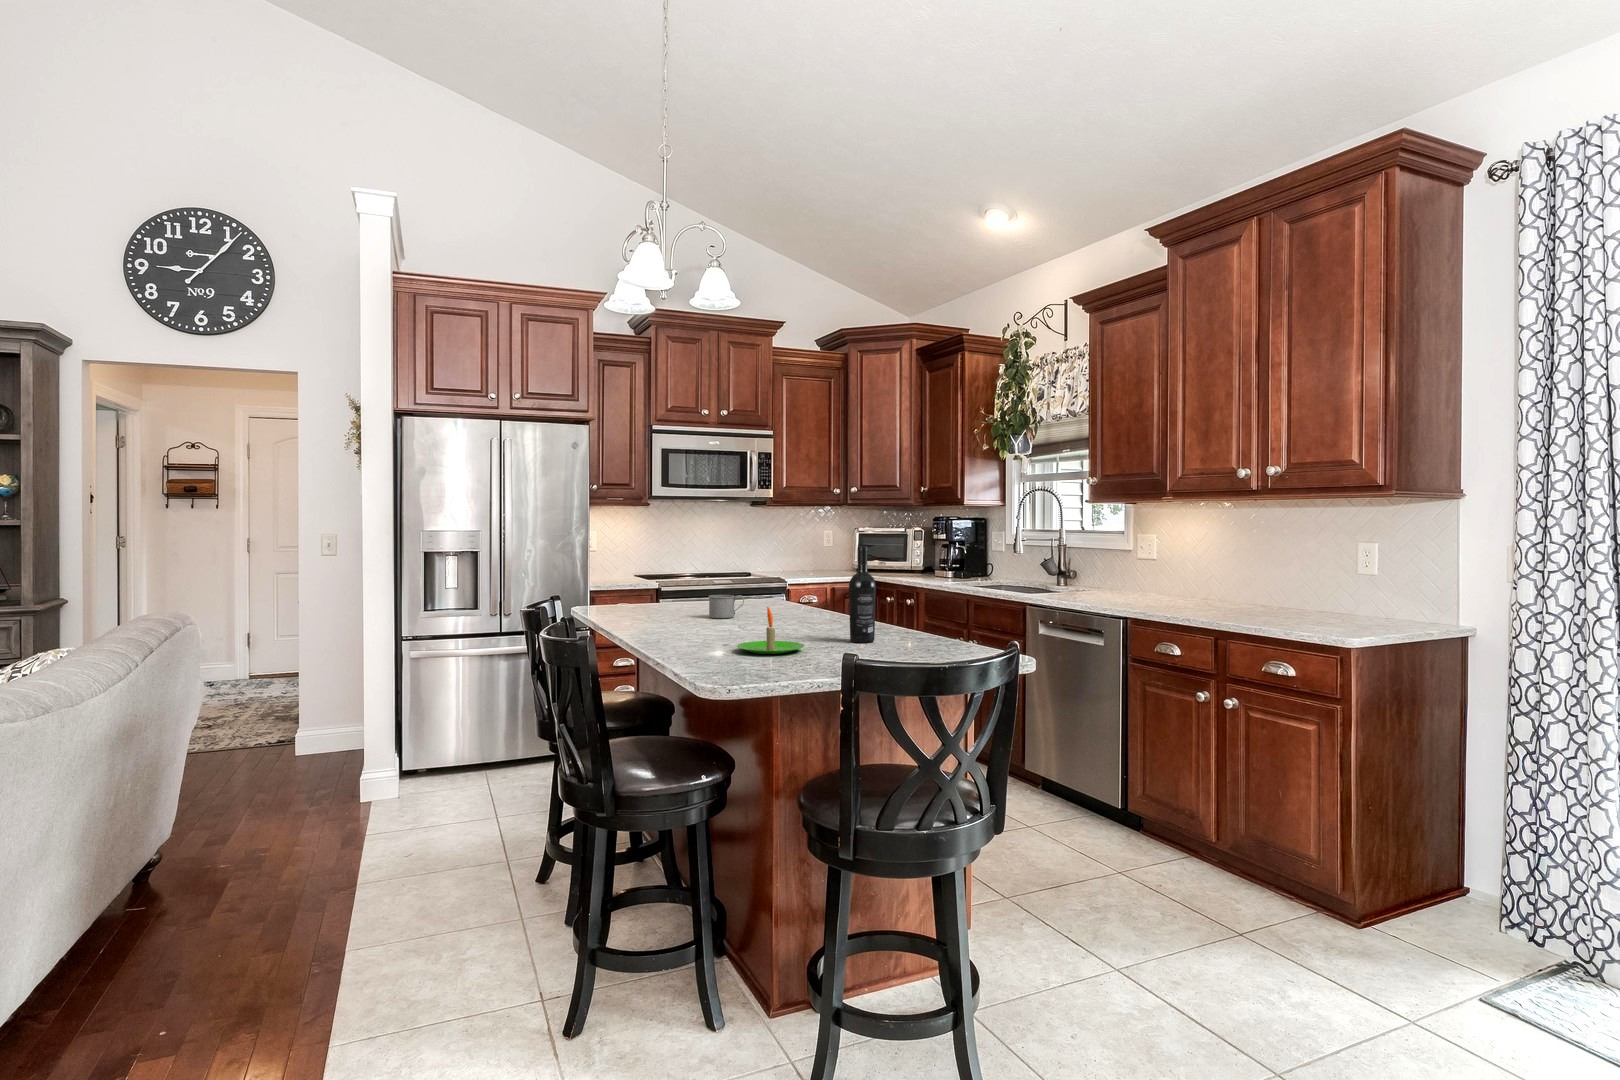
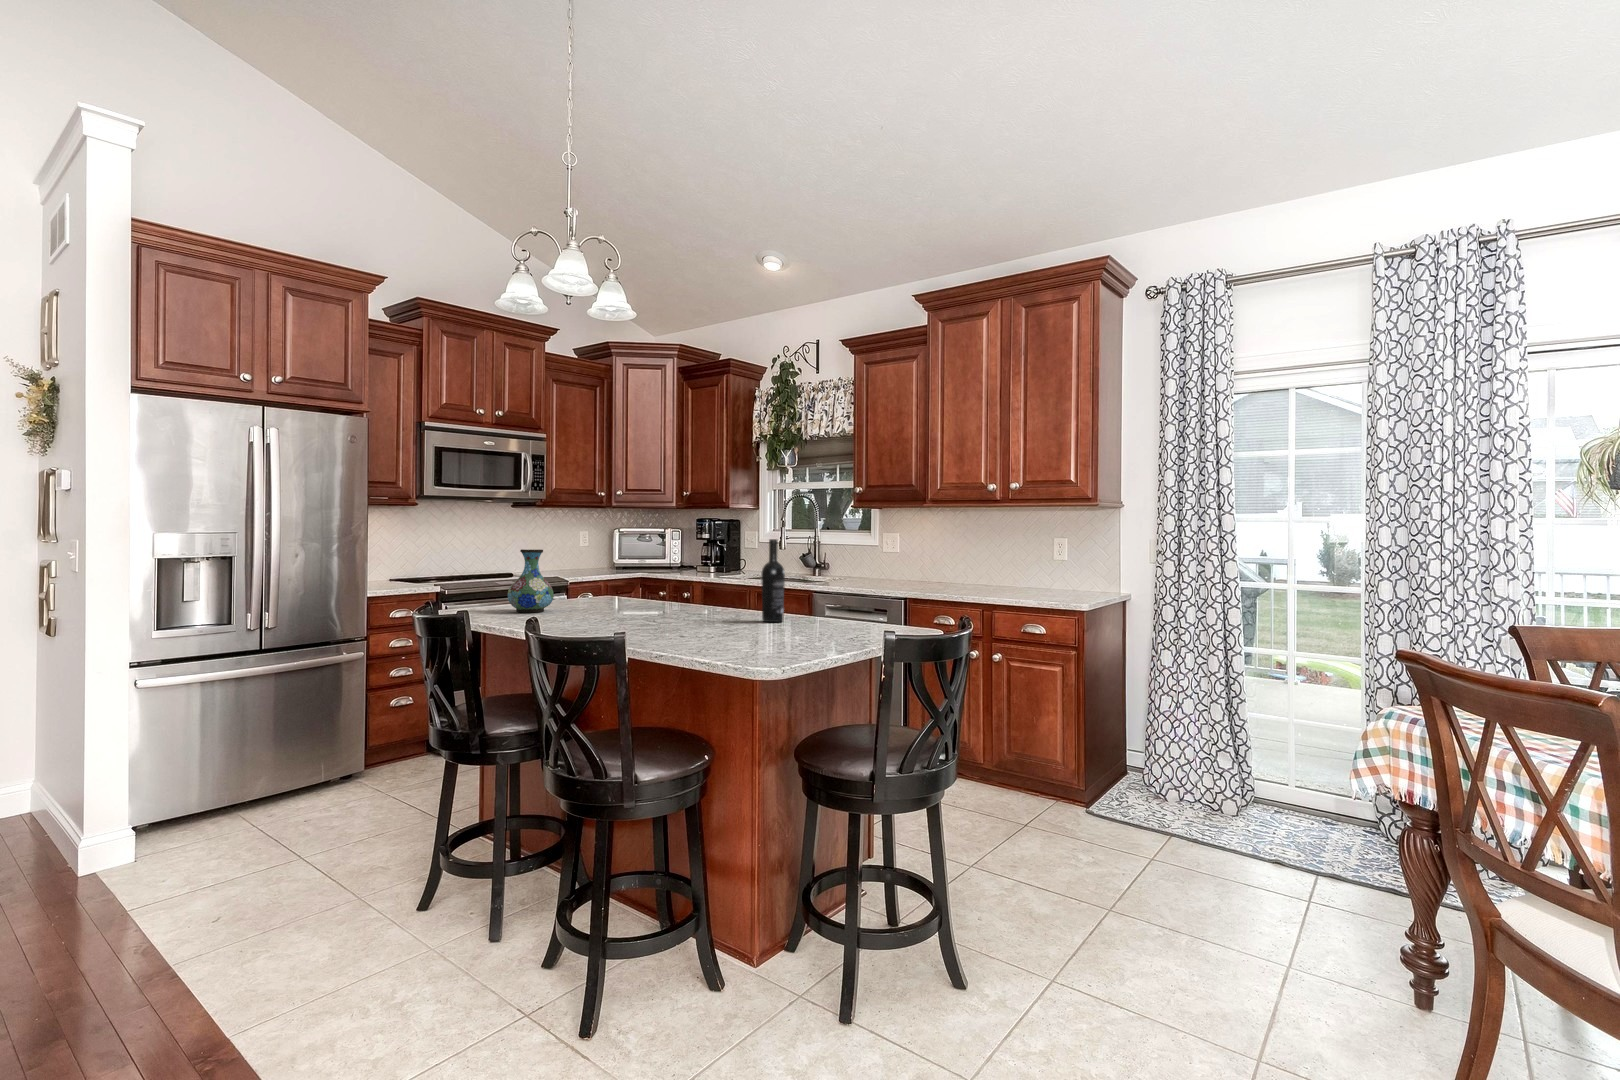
vase: none [643,554,687,617] -> present [508,549,554,613]
mug: present [709,595,744,618] -> none [579,588,614,611]
candle: present [737,607,805,654] -> none [687,592,748,633]

